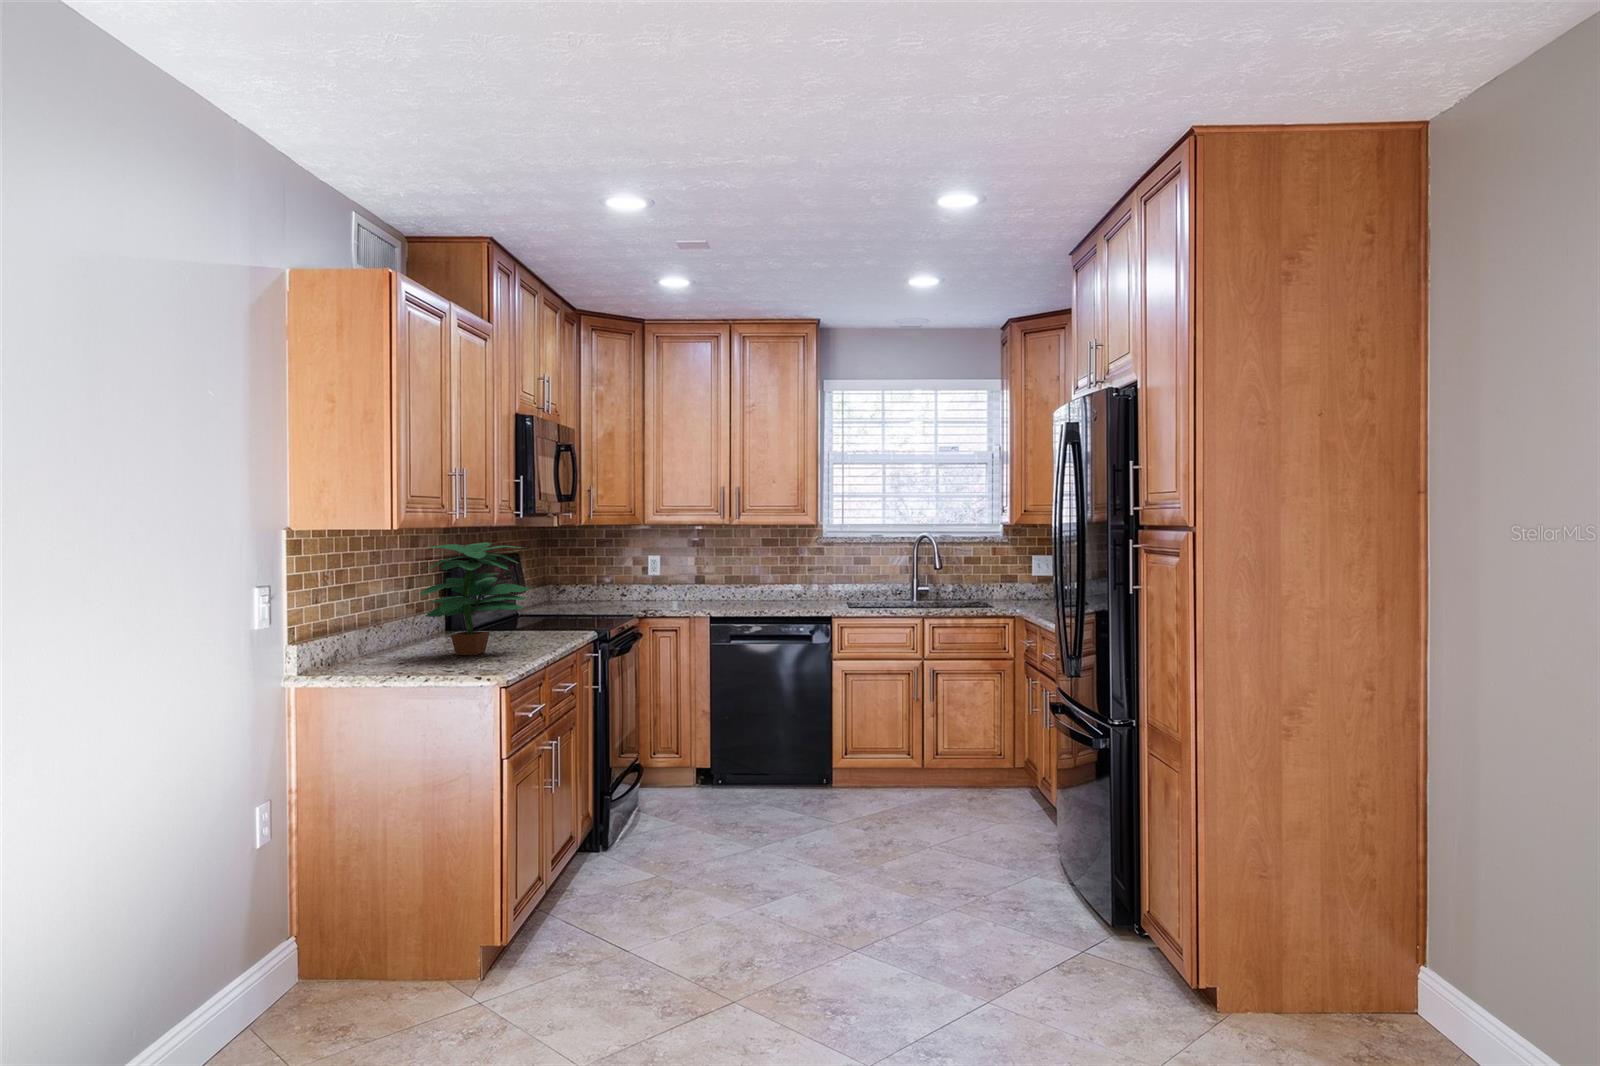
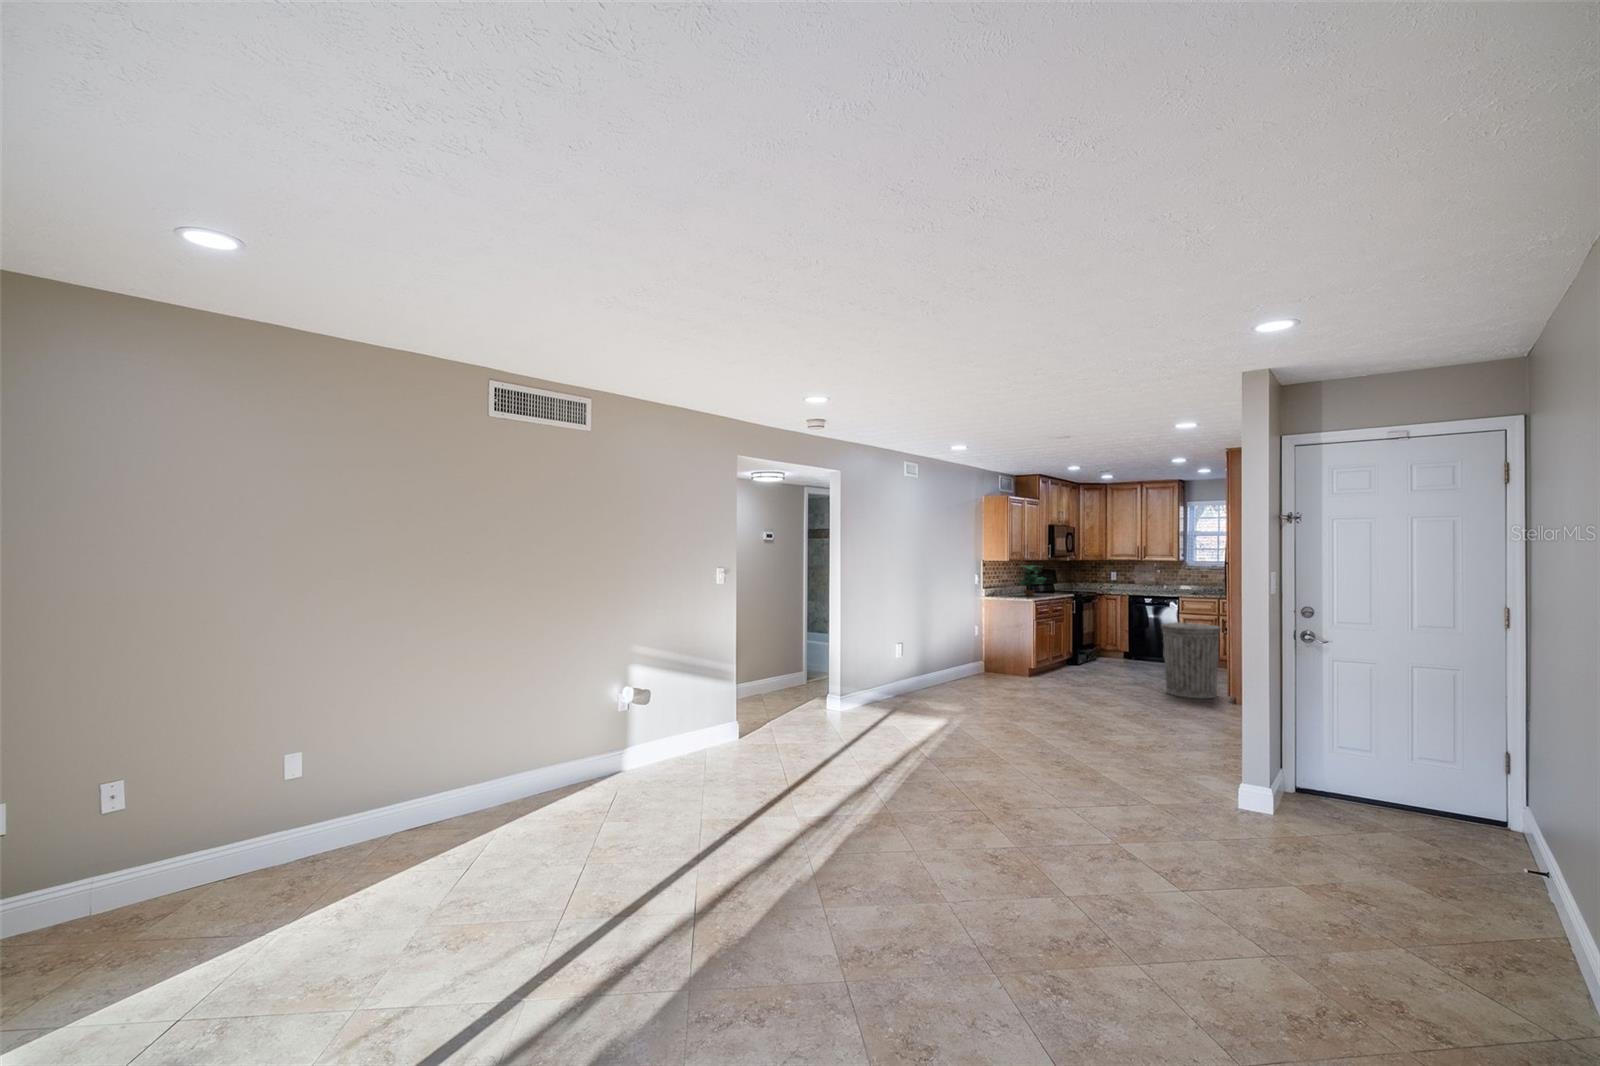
trash can: none [961,717,1145,1000] -> present [1161,622,1220,698]

